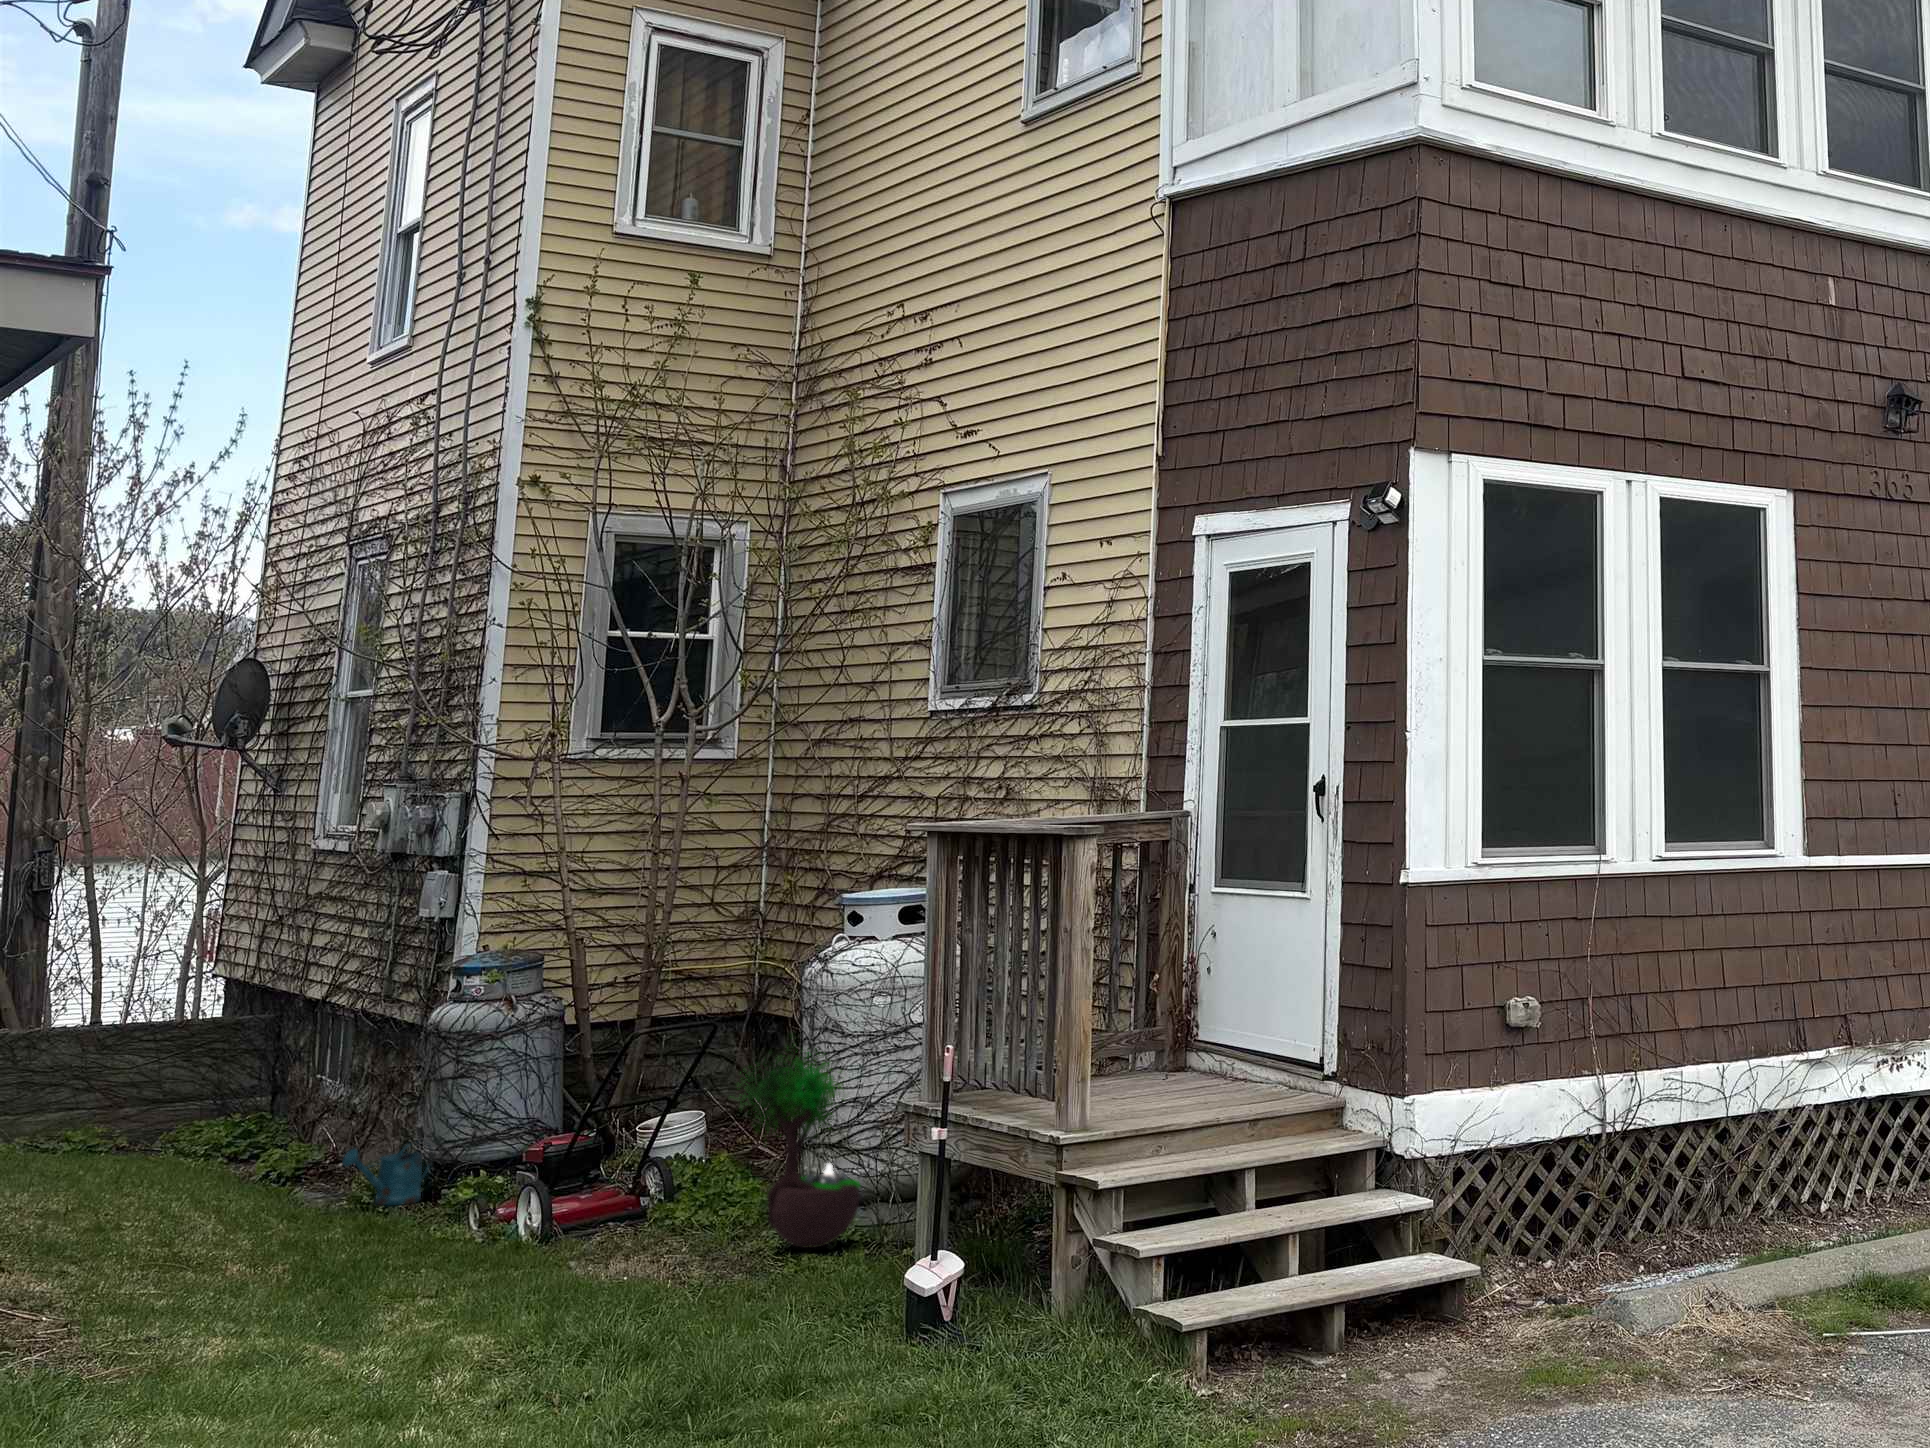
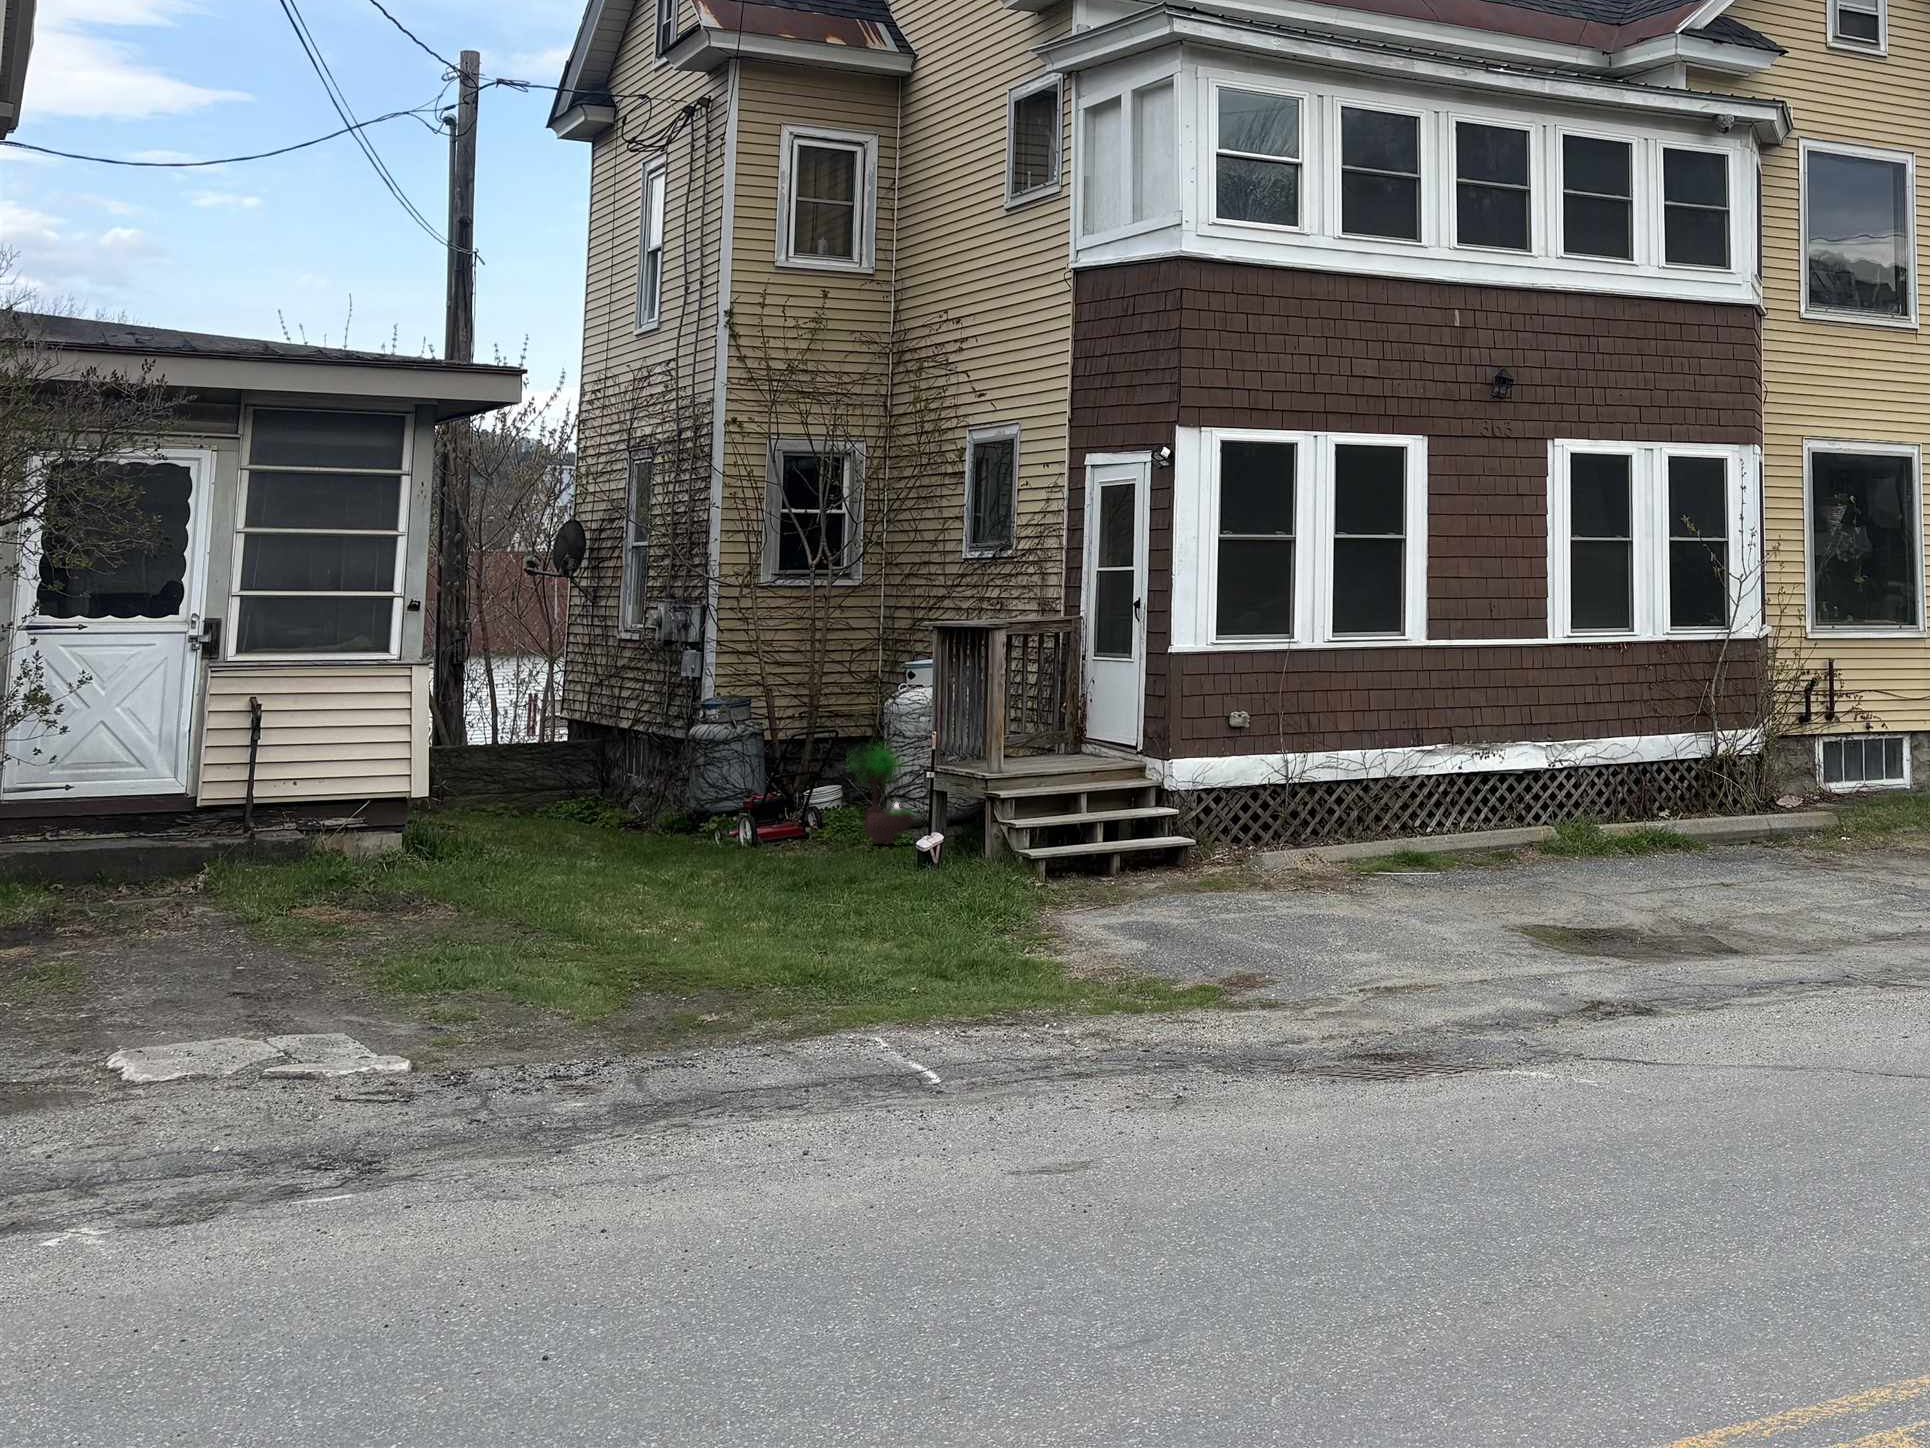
watering can: present [343,1144,433,1205] -> none [646,798,694,831]

